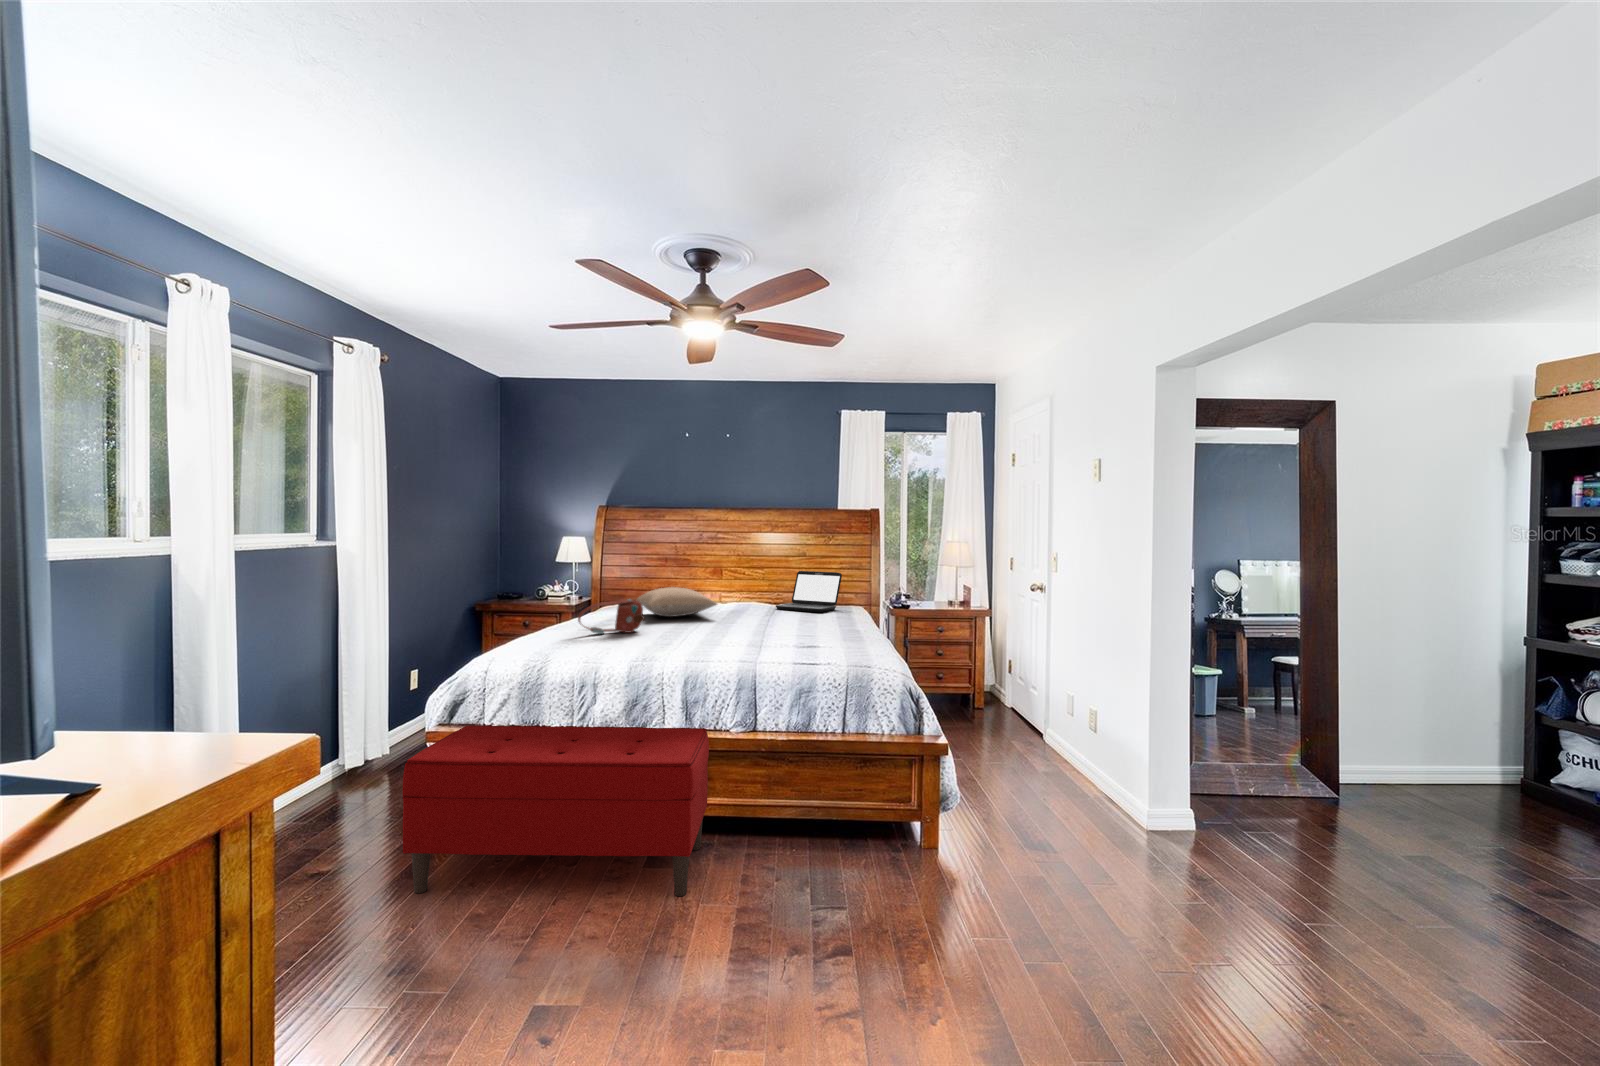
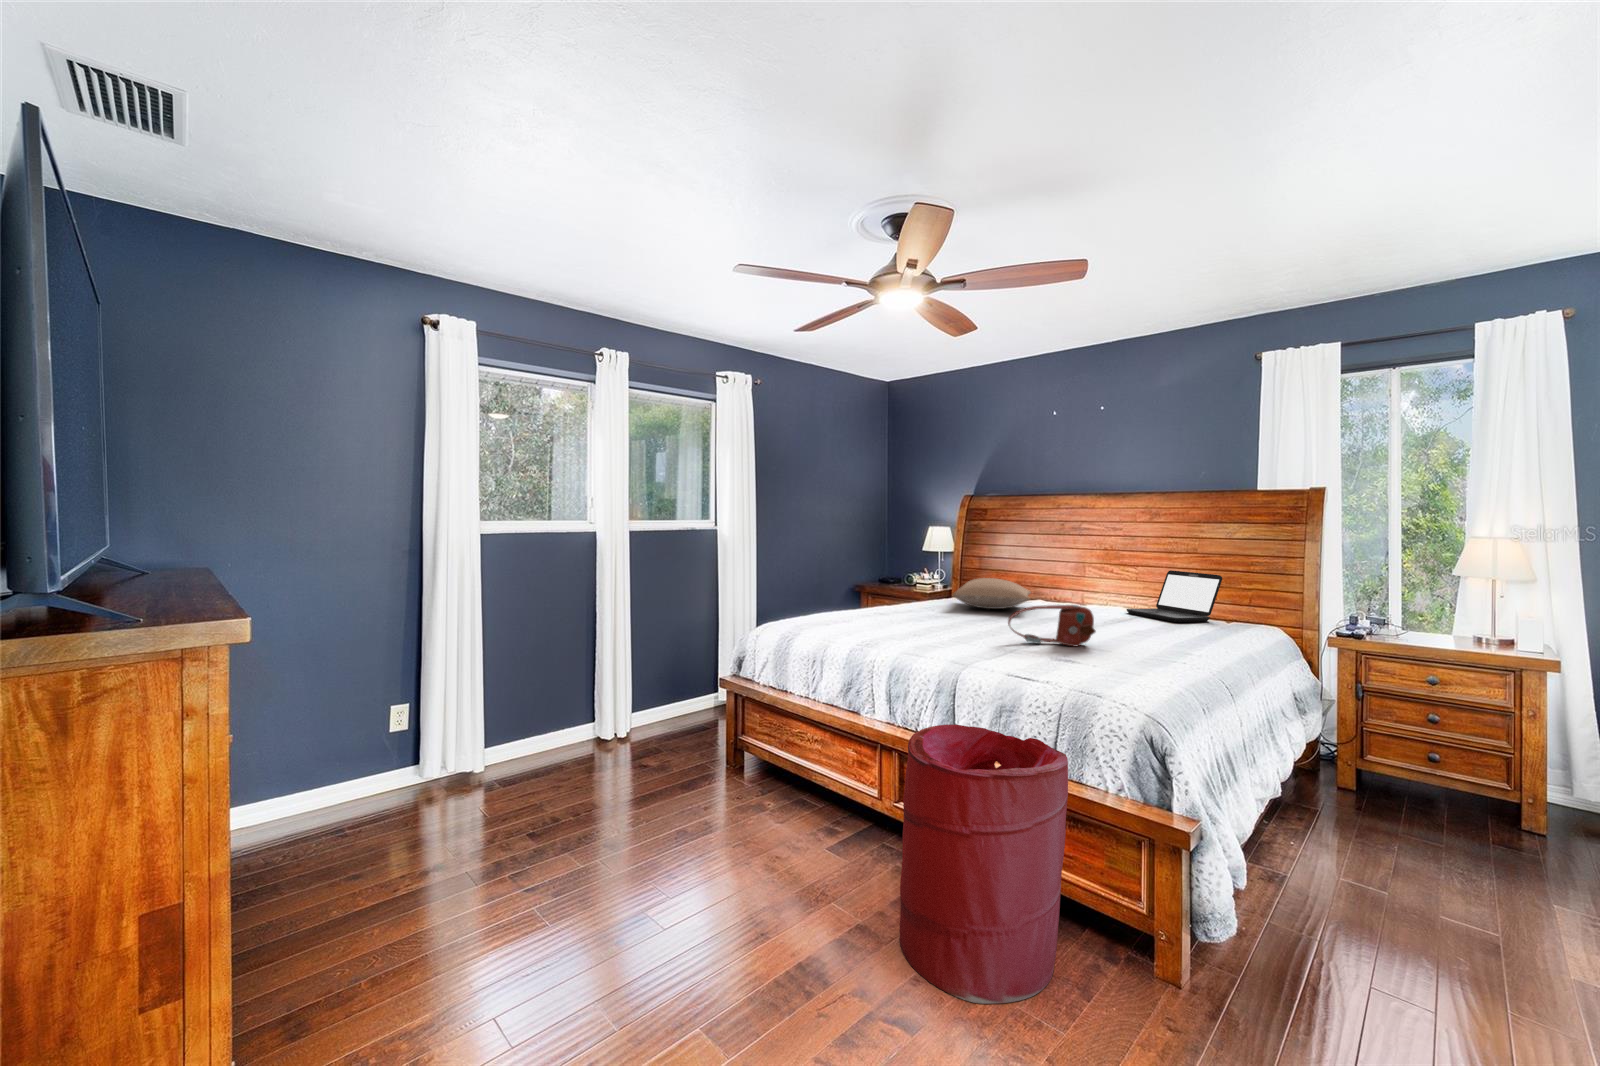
handbag: present [578,599,645,634] -> present [1008,605,1096,646]
laundry hamper: none [765,707,887,906] -> present [899,724,1068,1004]
bench: present [402,726,709,896] -> none [635,680,898,900]

